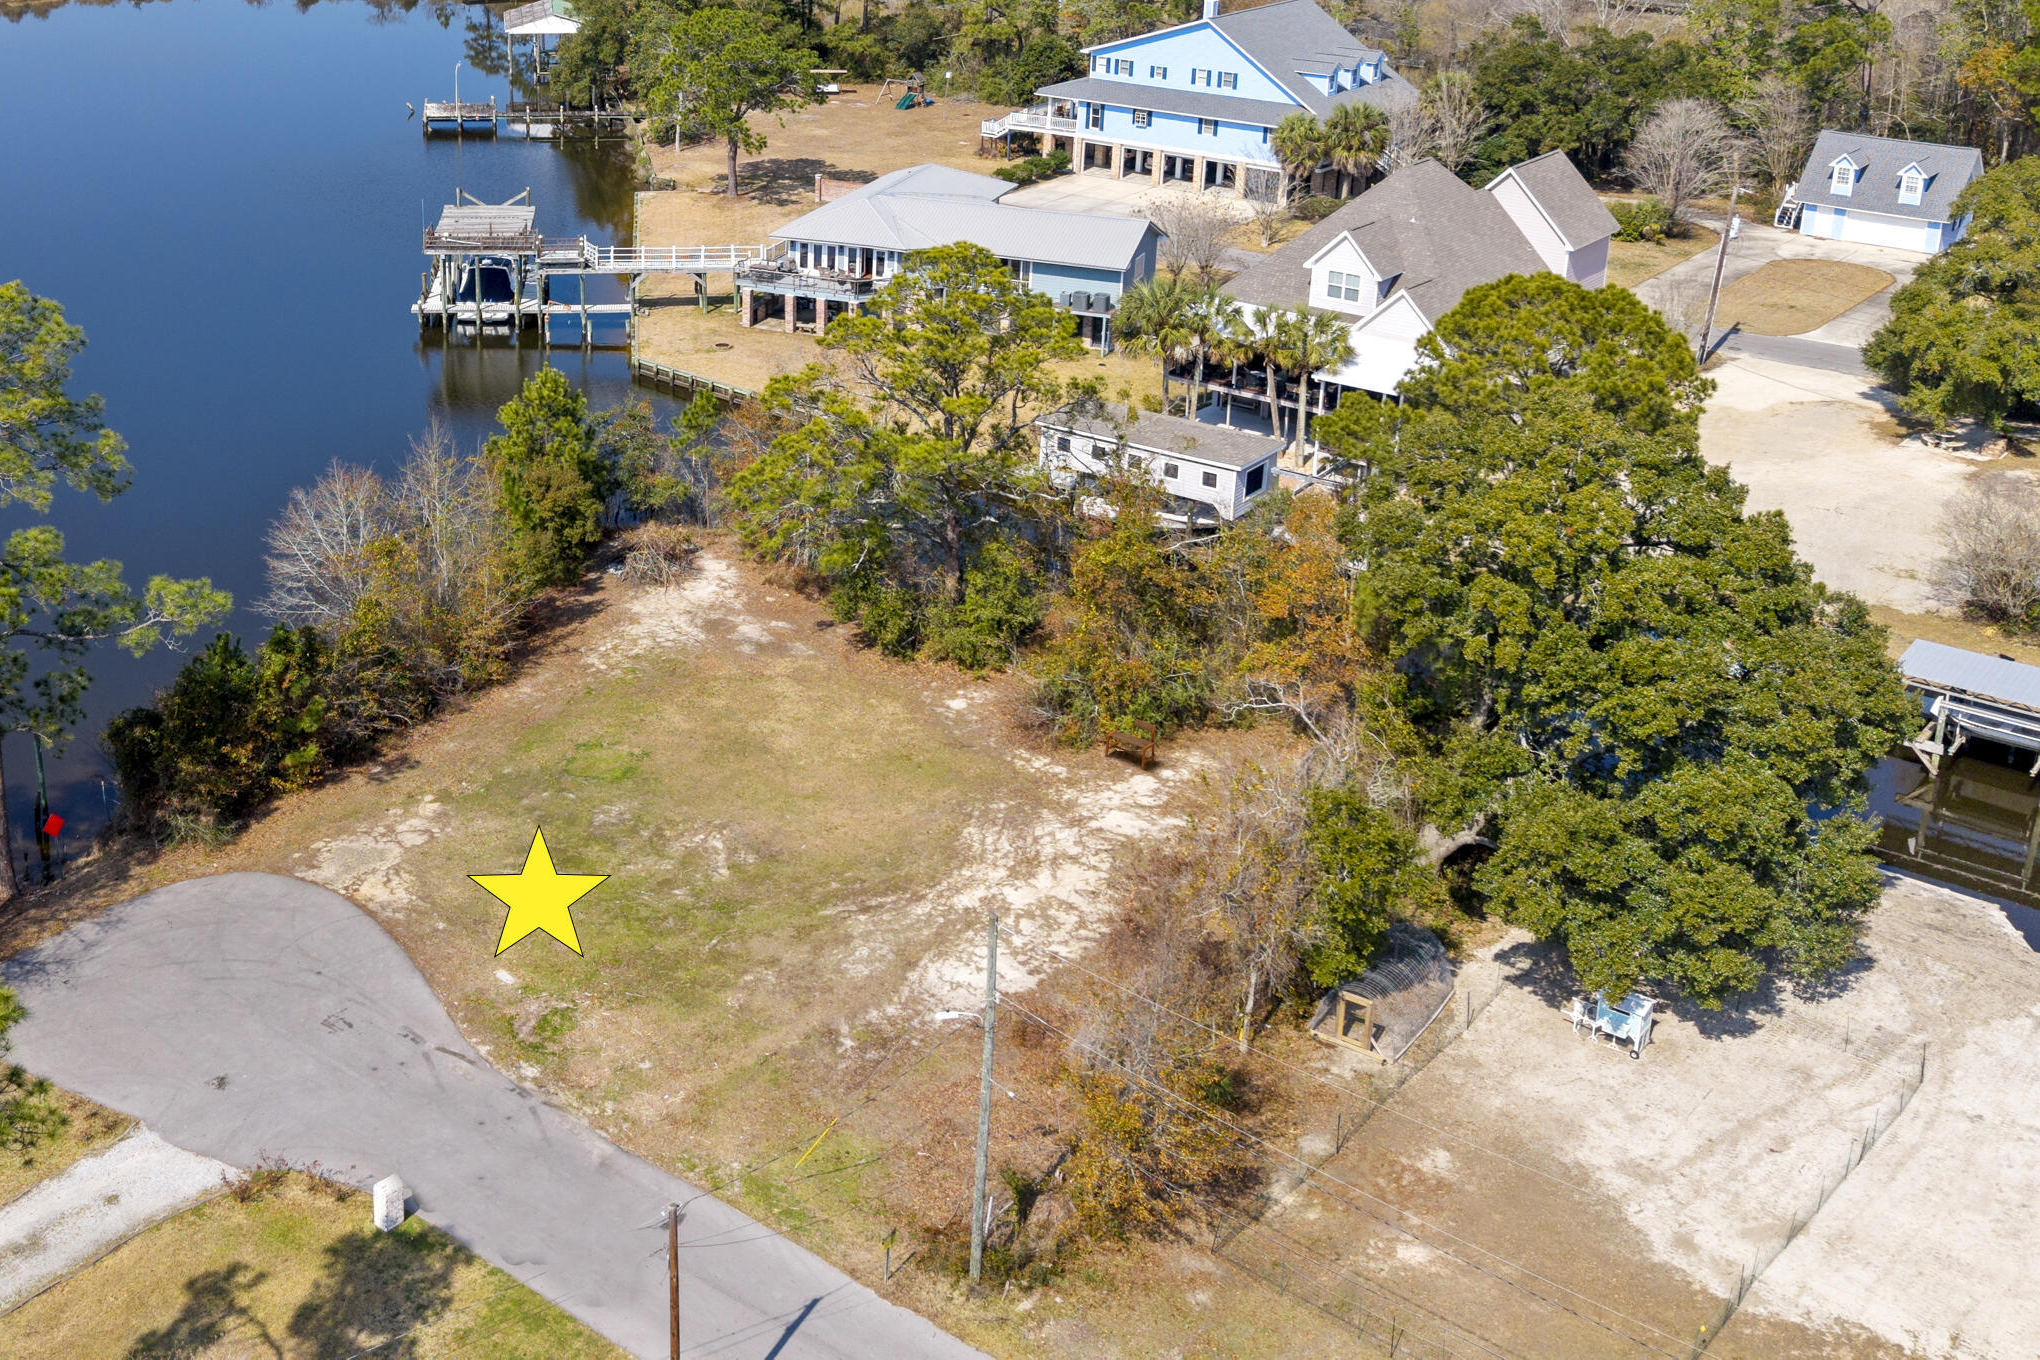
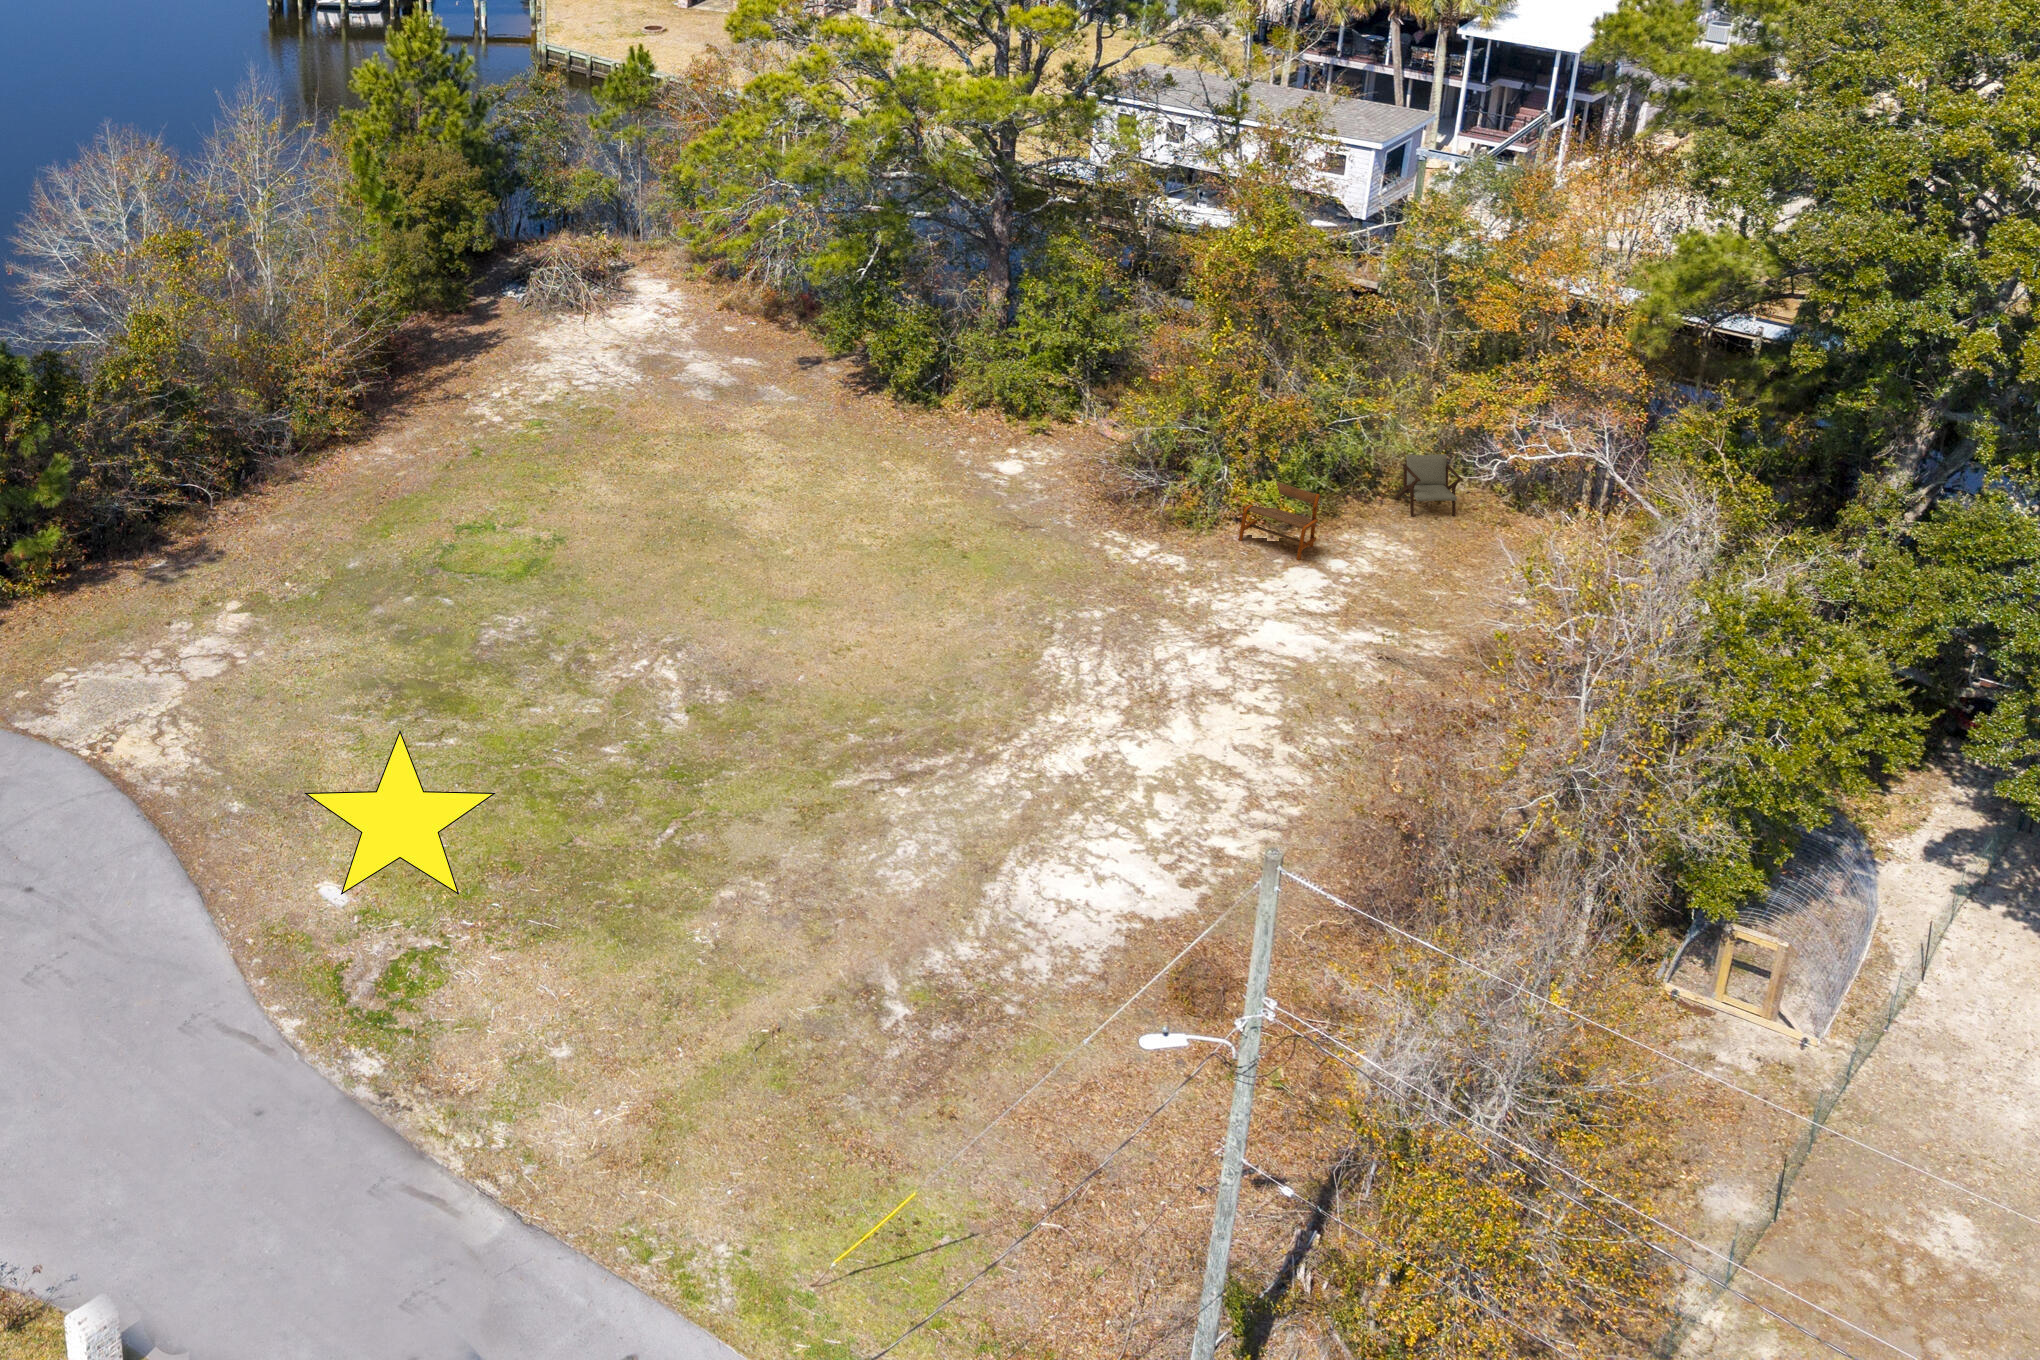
lounge chair: none [1216,697,1257,740] -> present [1395,454,1463,517]

